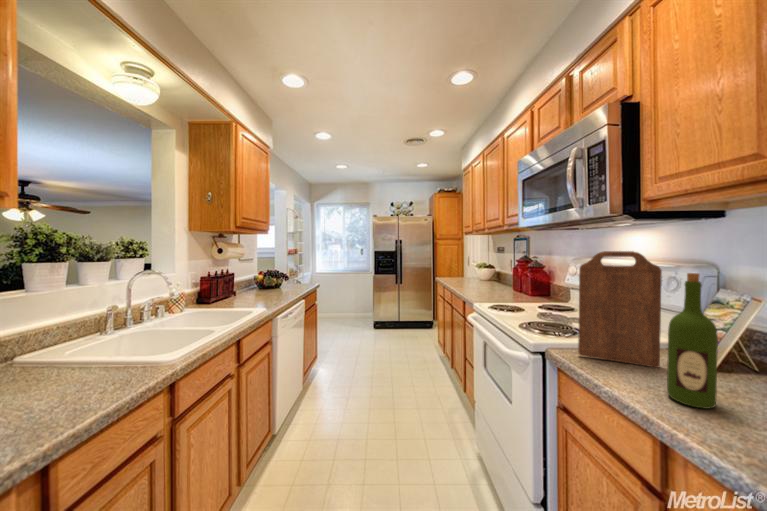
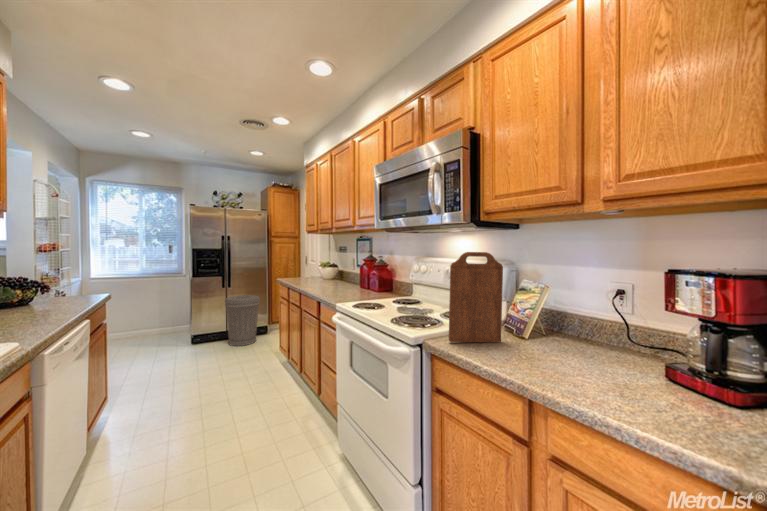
wine bottle: present [667,273,718,409] -> none [521,269,551,369]
trash can: none [398,292,425,336] -> present [225,295,260,346]

